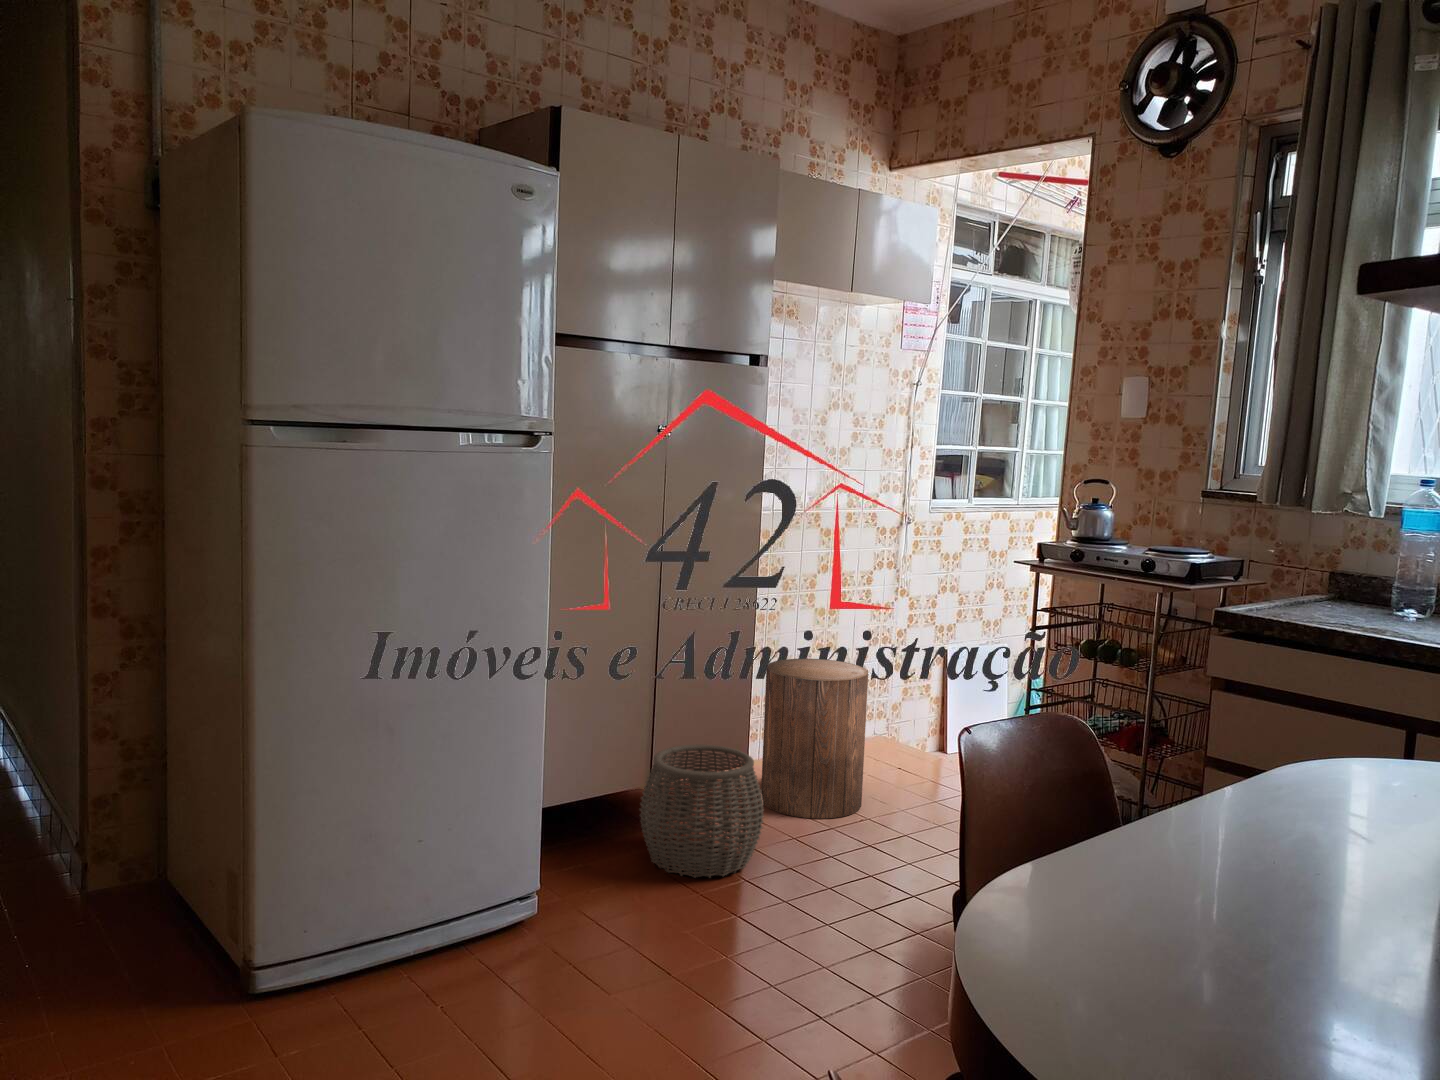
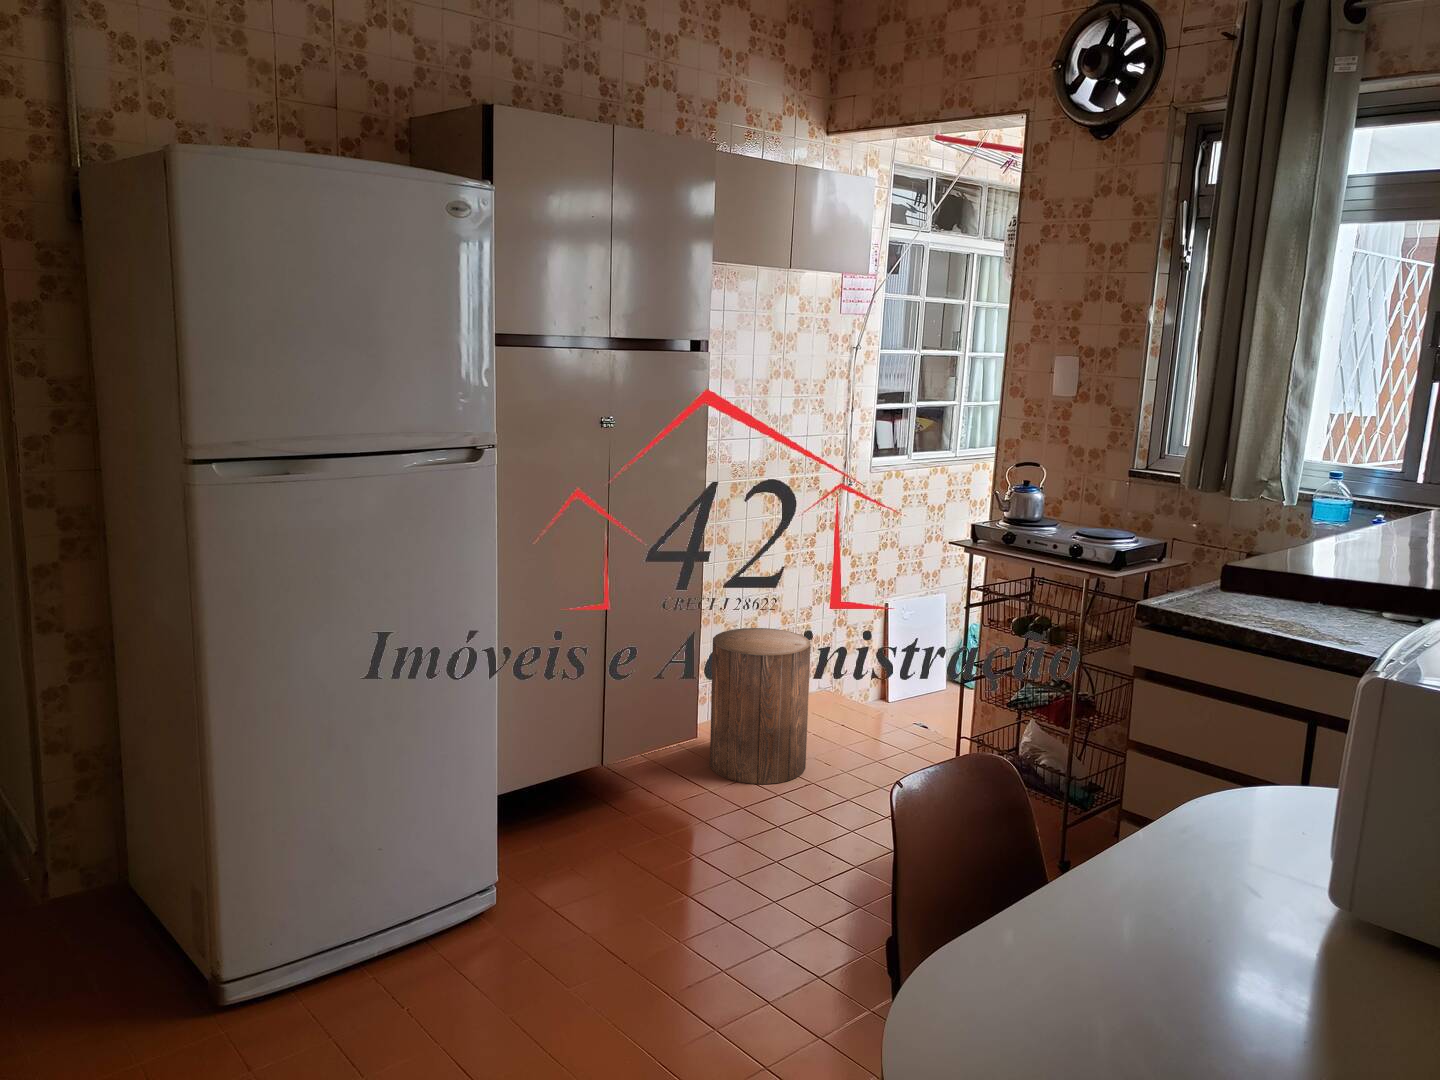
woven basket: present [640,745,764,878] -> none [593,725,713,856]

